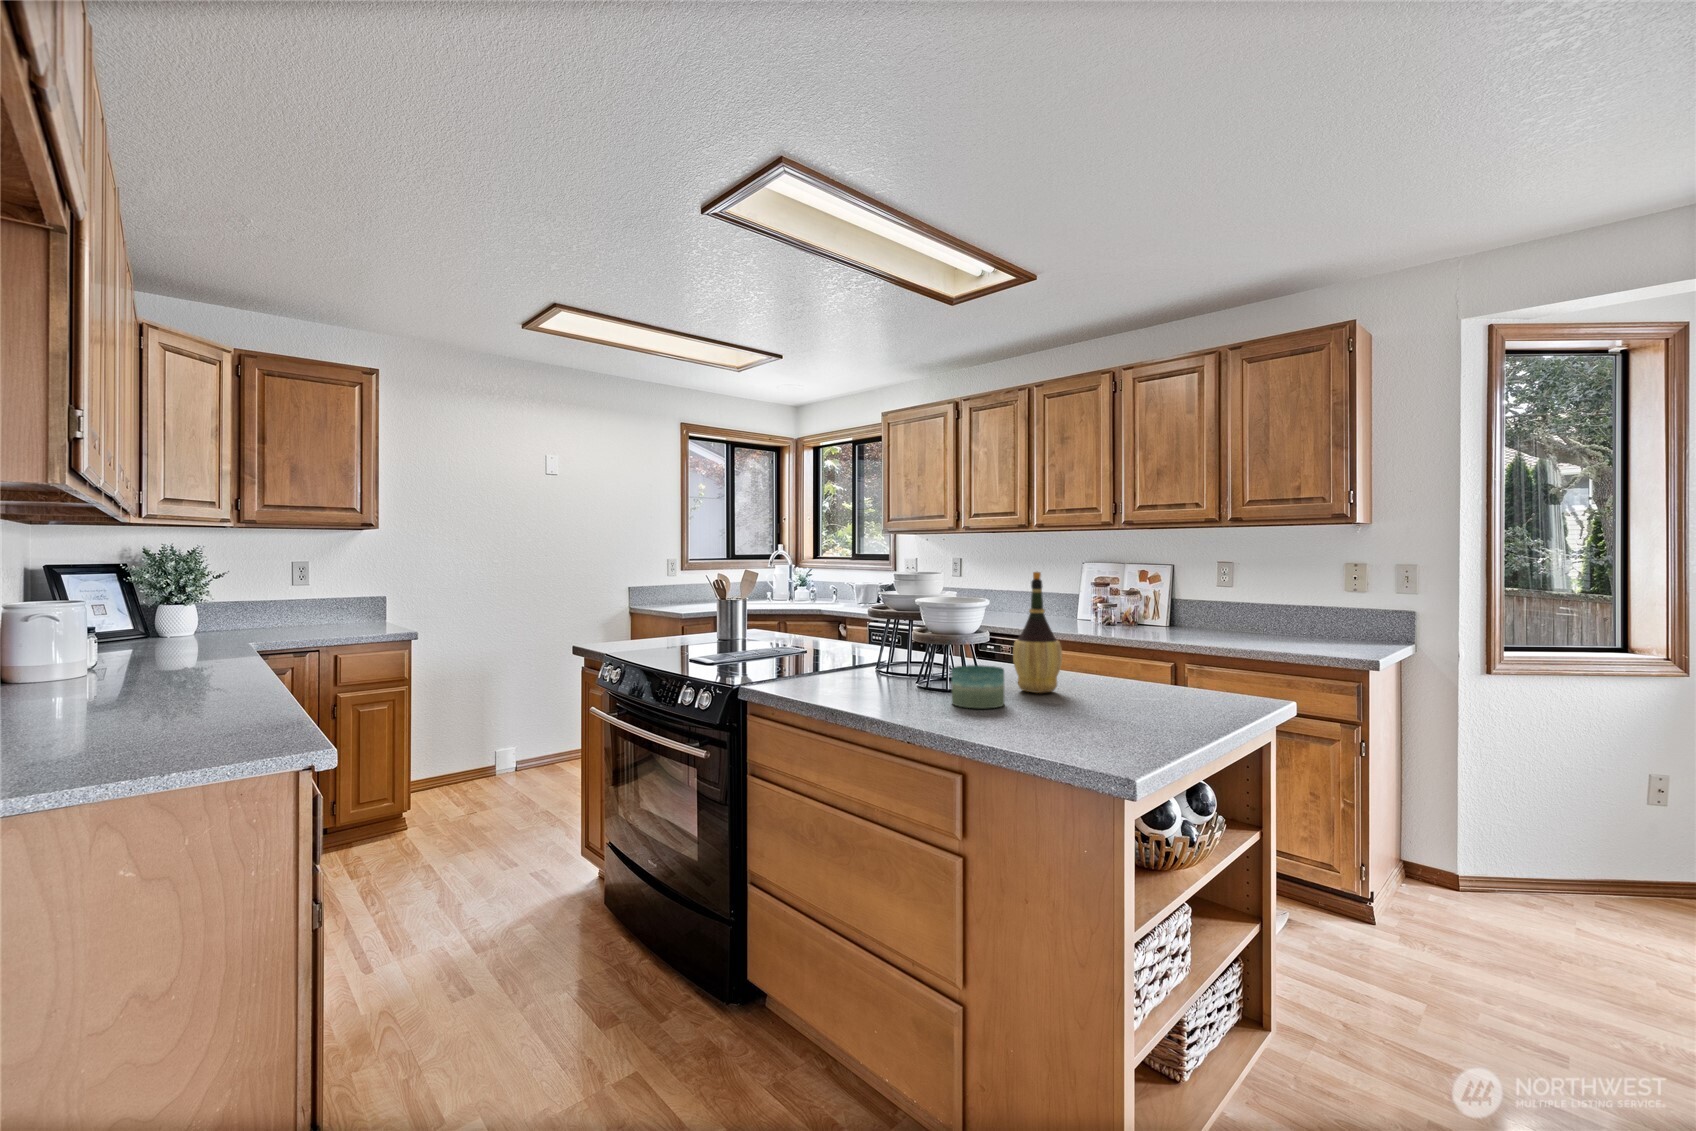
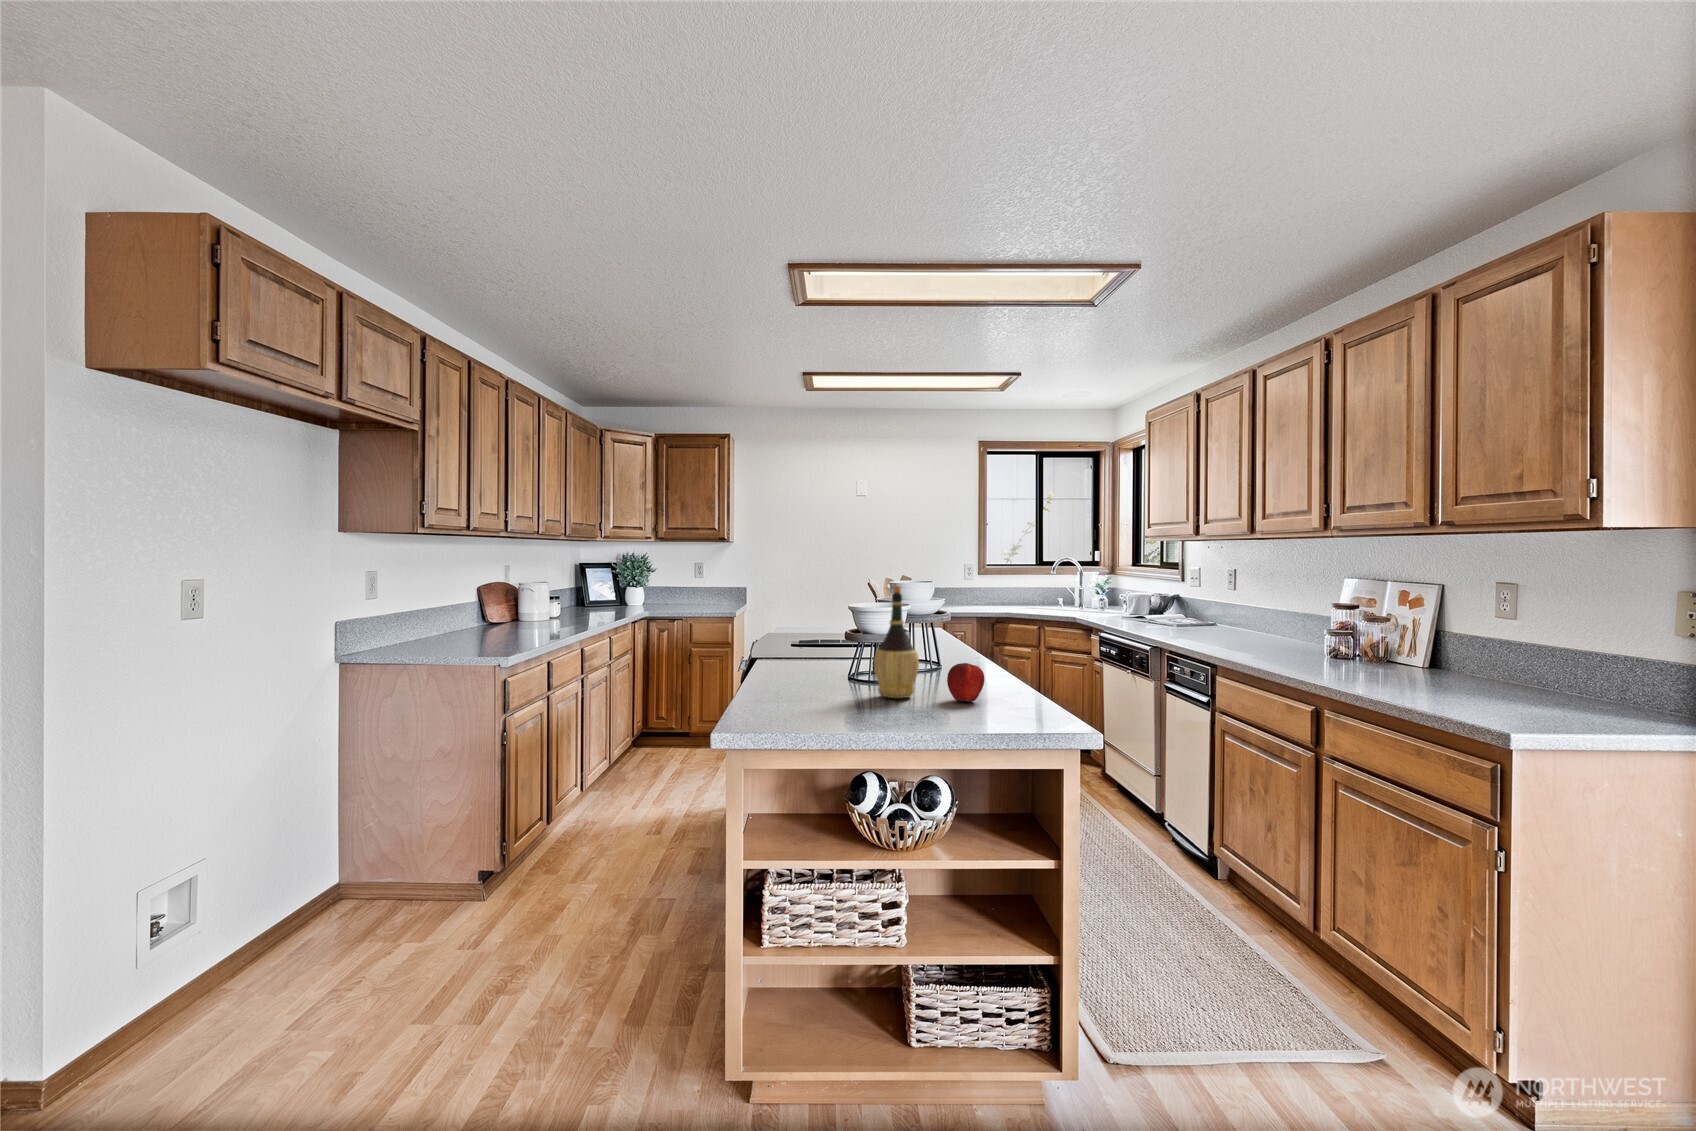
apple: none [1075,647,1112,686] -> present [947,663,984,701]
candle: present [952,665,1004,708] -> none [793,664,837,701]

